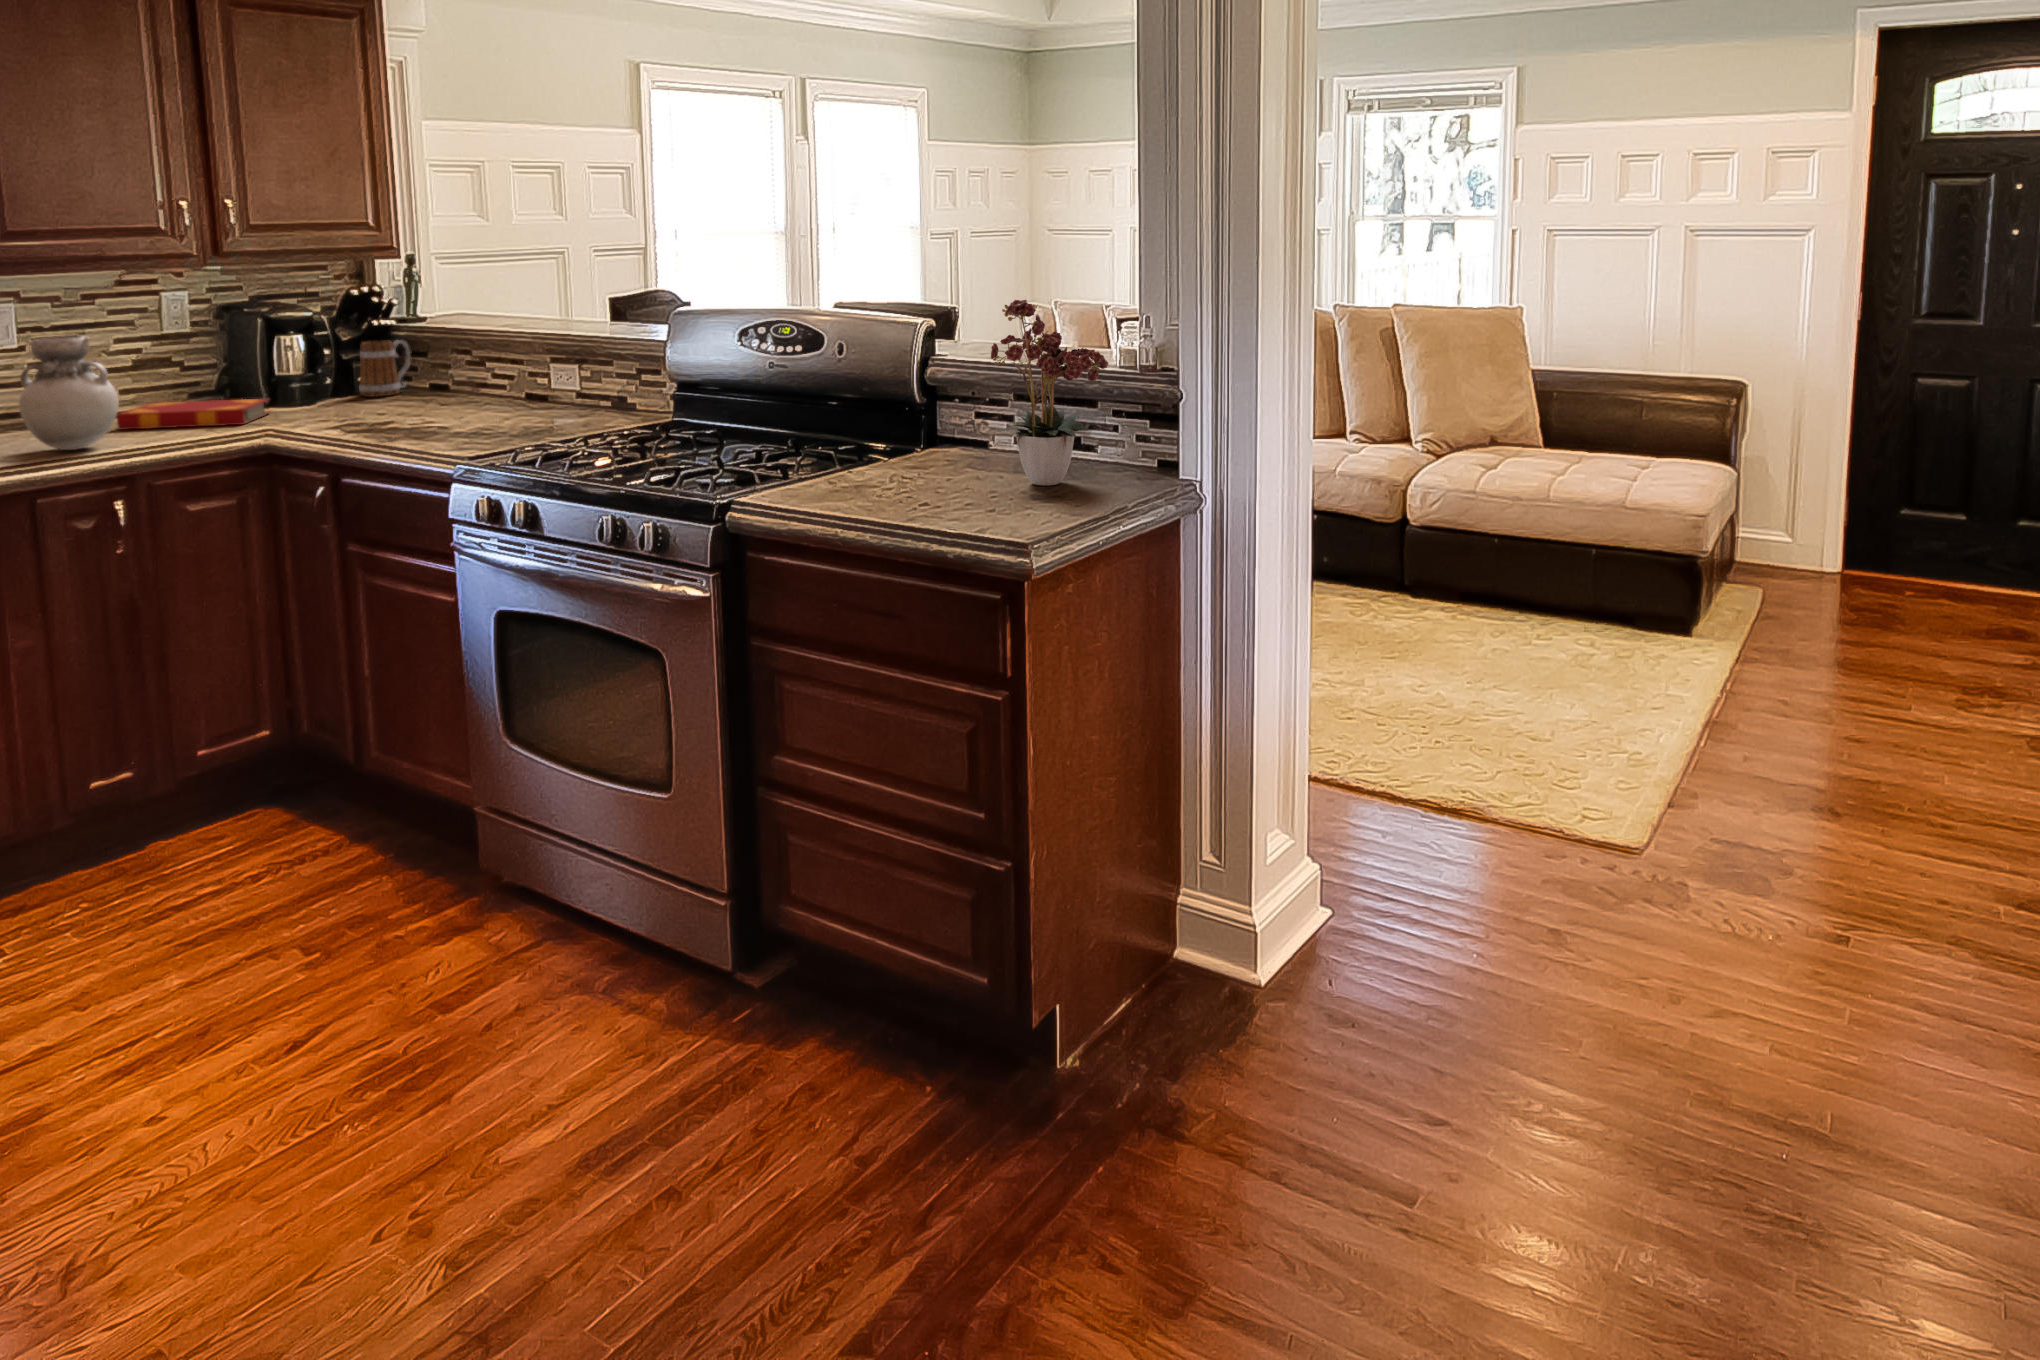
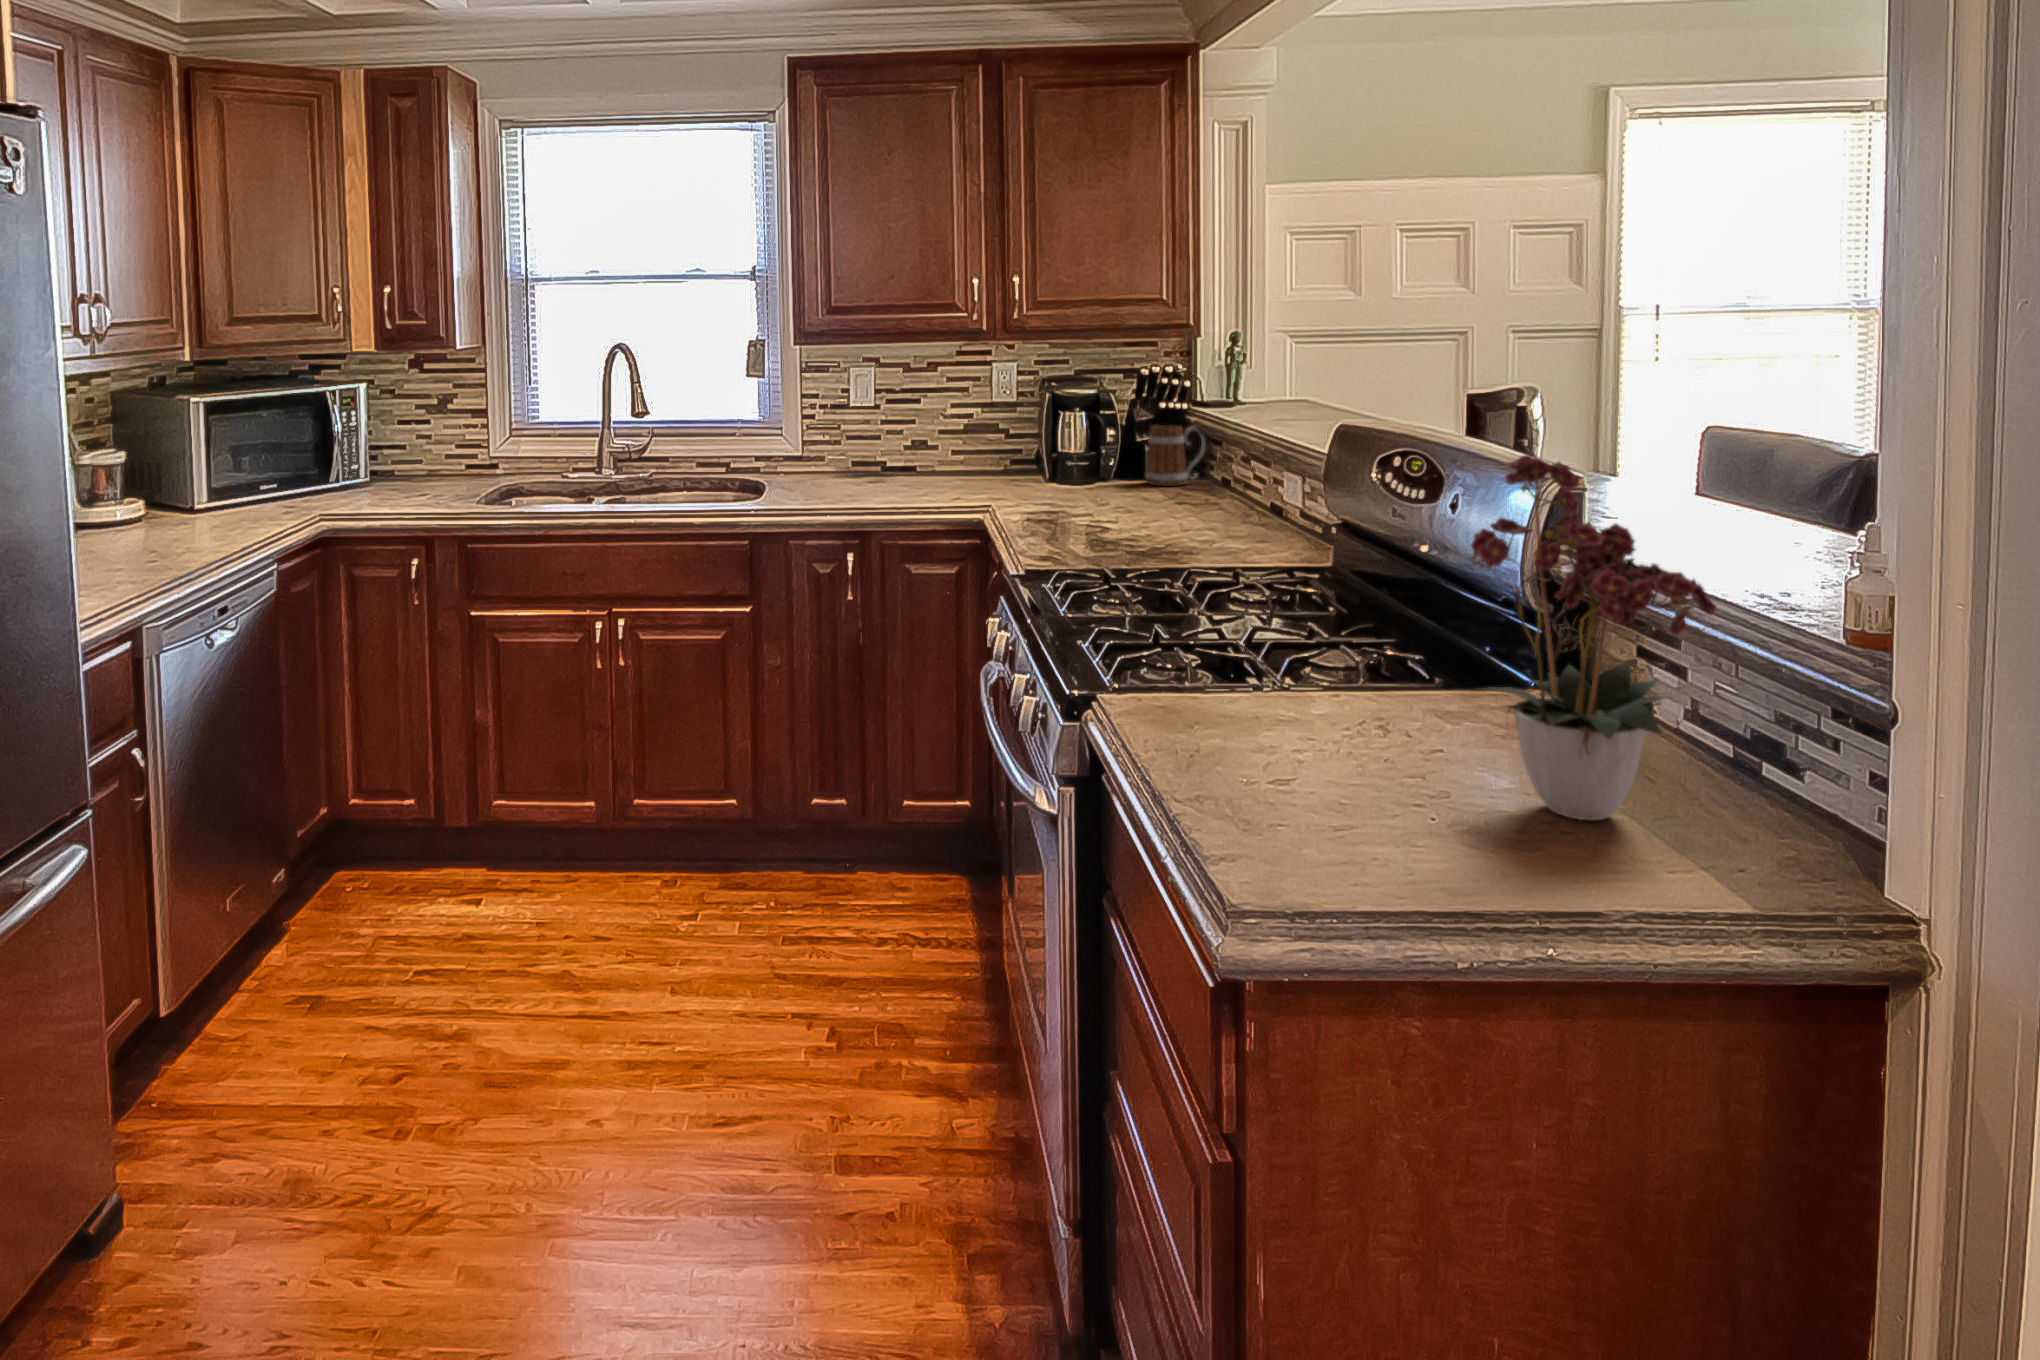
vase: present [19,336,119,450] -> none [804,399,875,500]
hardback book: present [117,398,270,430] -> none [907,466,1036,497]

